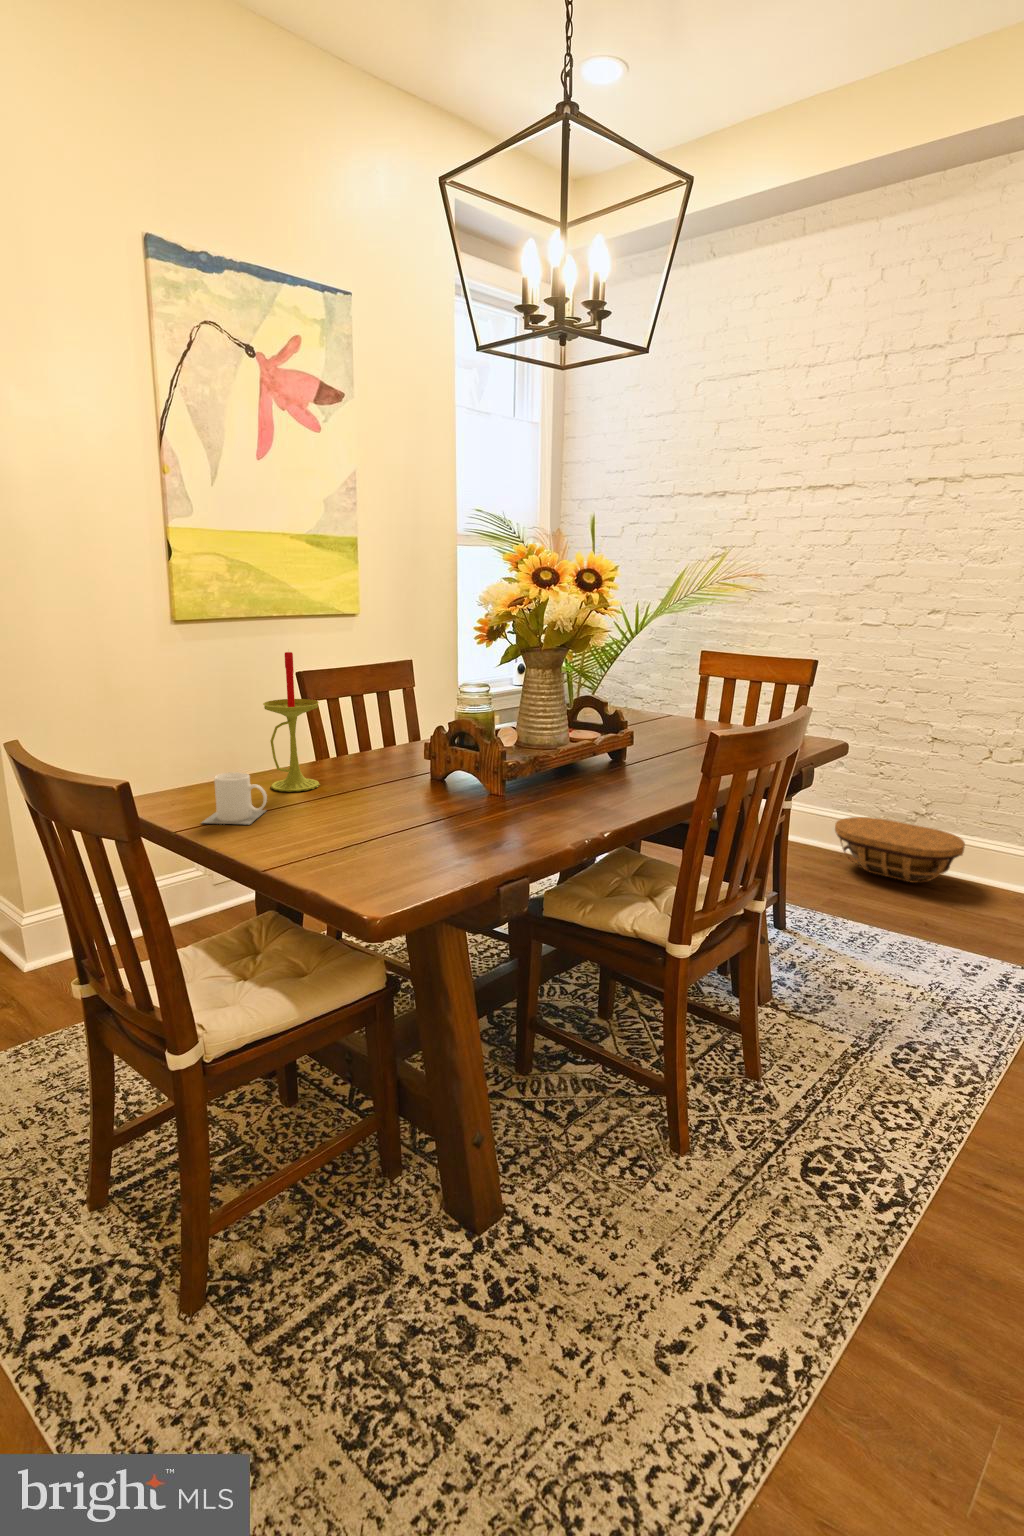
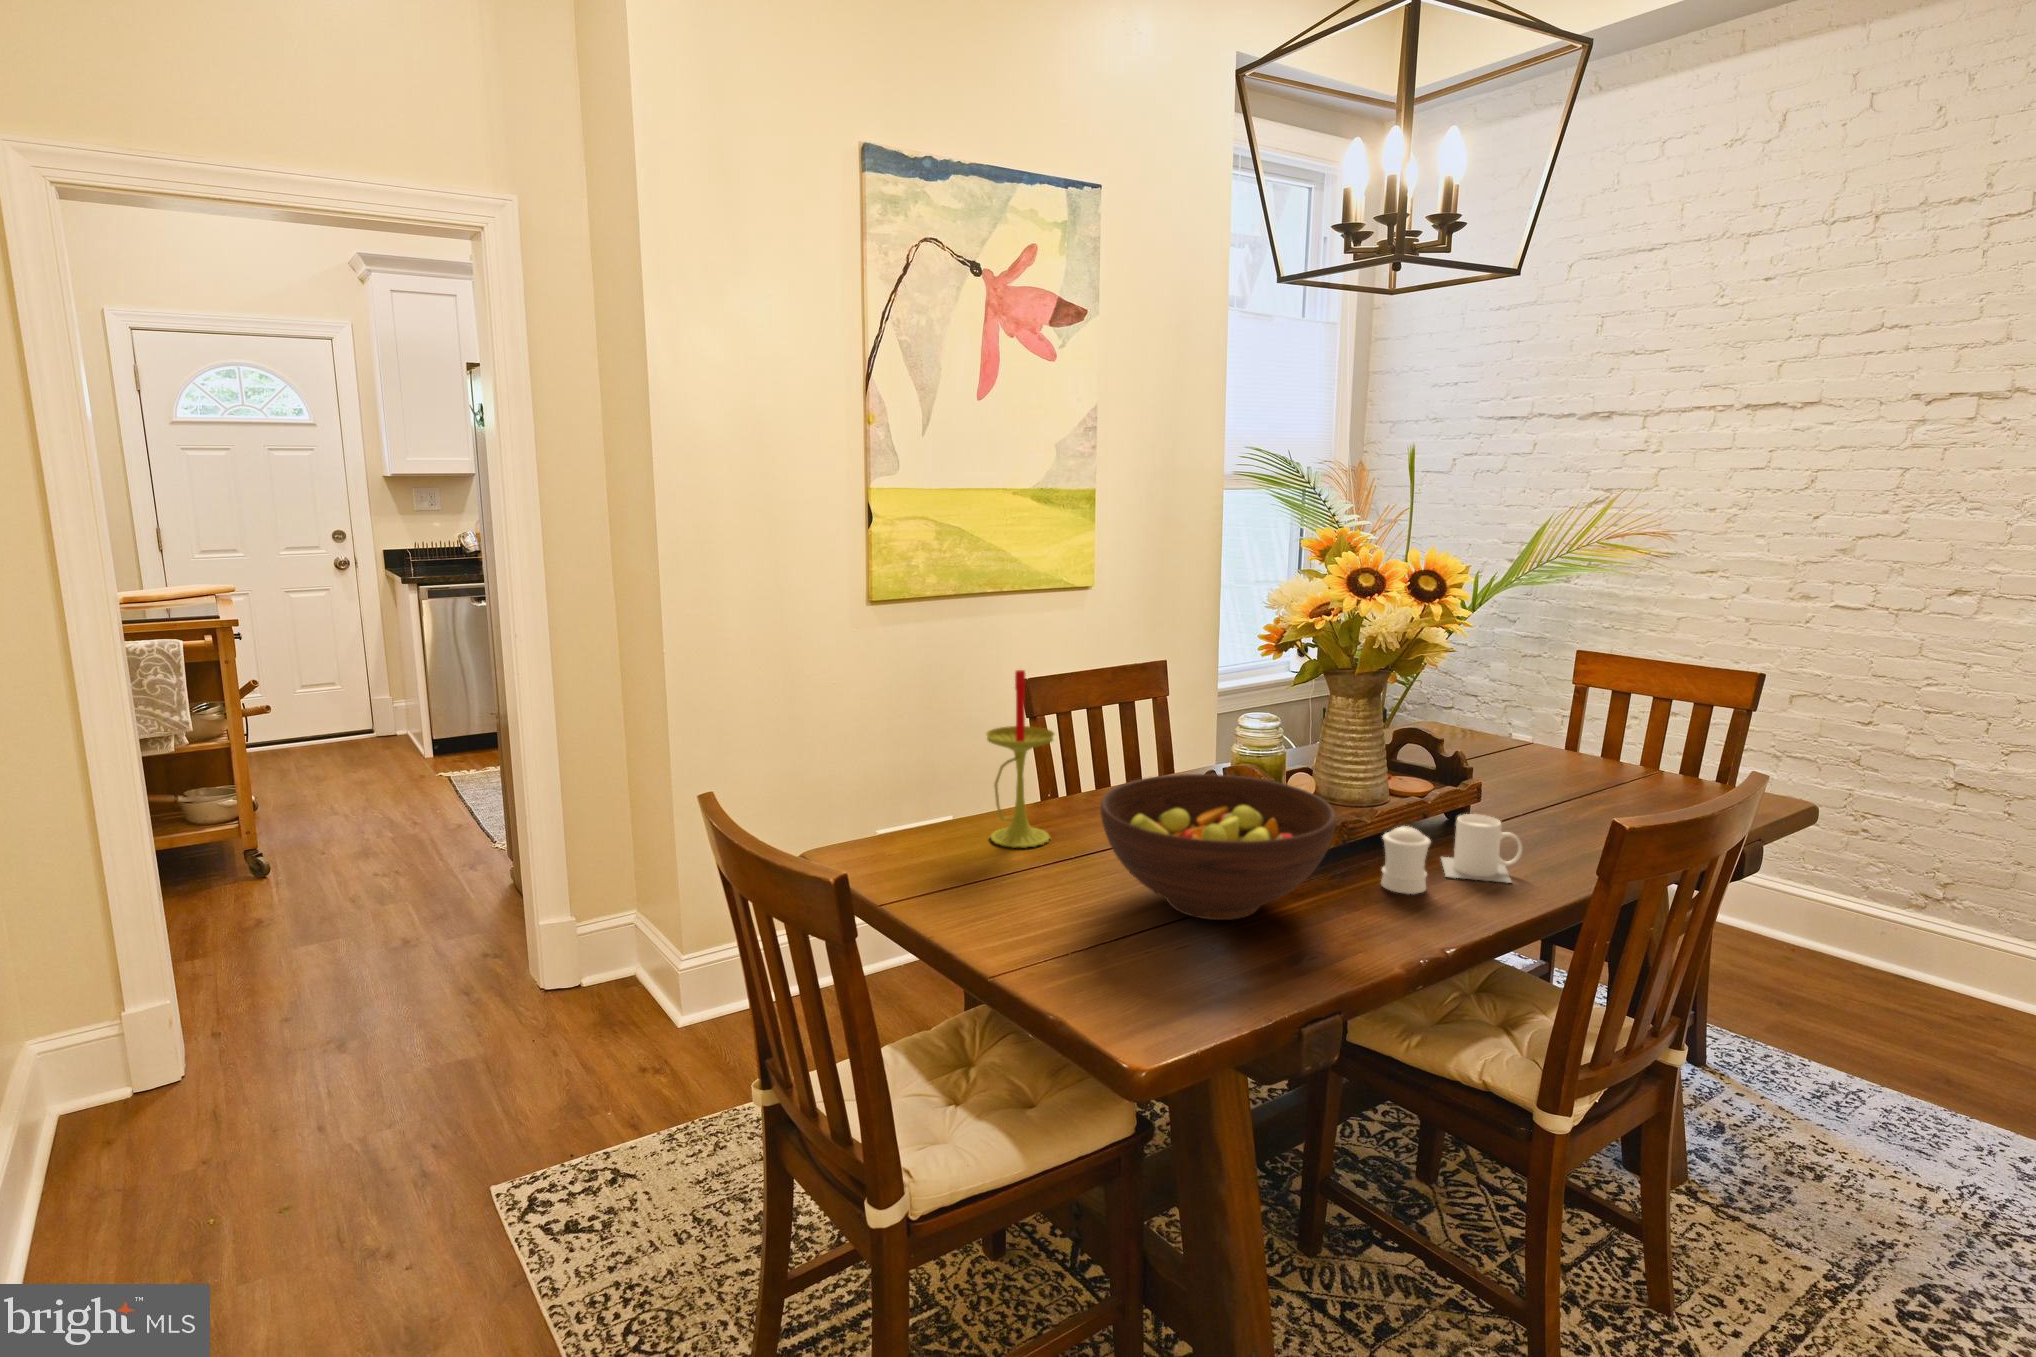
fruit bowl: none [351,725,526,826] -> present [1101,774,1336,920]
salt shaker: none [562,755,596,803] -> present [1381,826,1431,894]
mug: present [202,772,267,824] -> present [1441,814,1522,883]
basket: present [835,817,965,883] -> none [1781,892,2012,1005]

